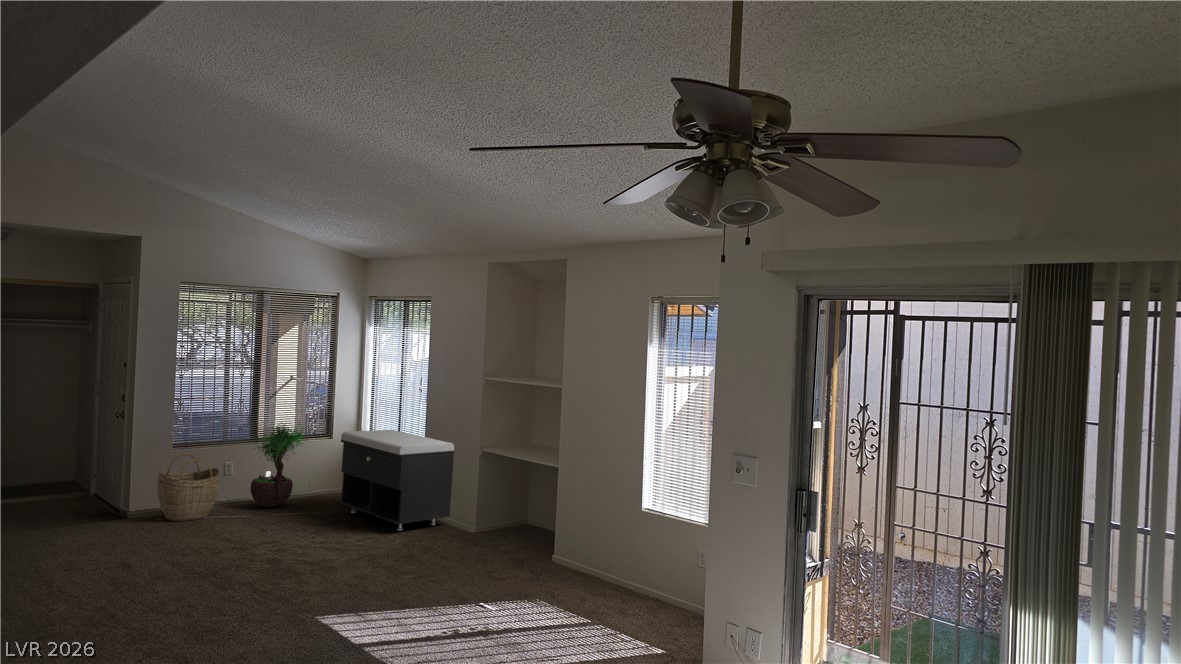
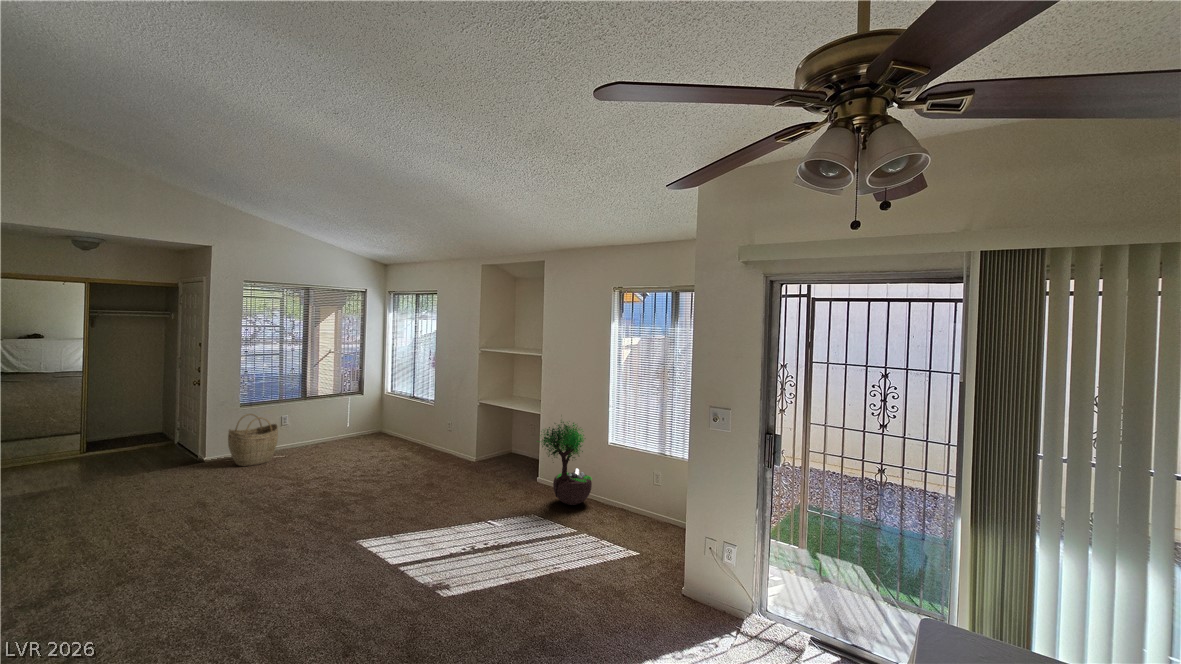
potted tree: present [251,422,304,507] -> present [538,421,592,505]
storage bench: present [339,430,454,531] -> none [373,389,460,465]

